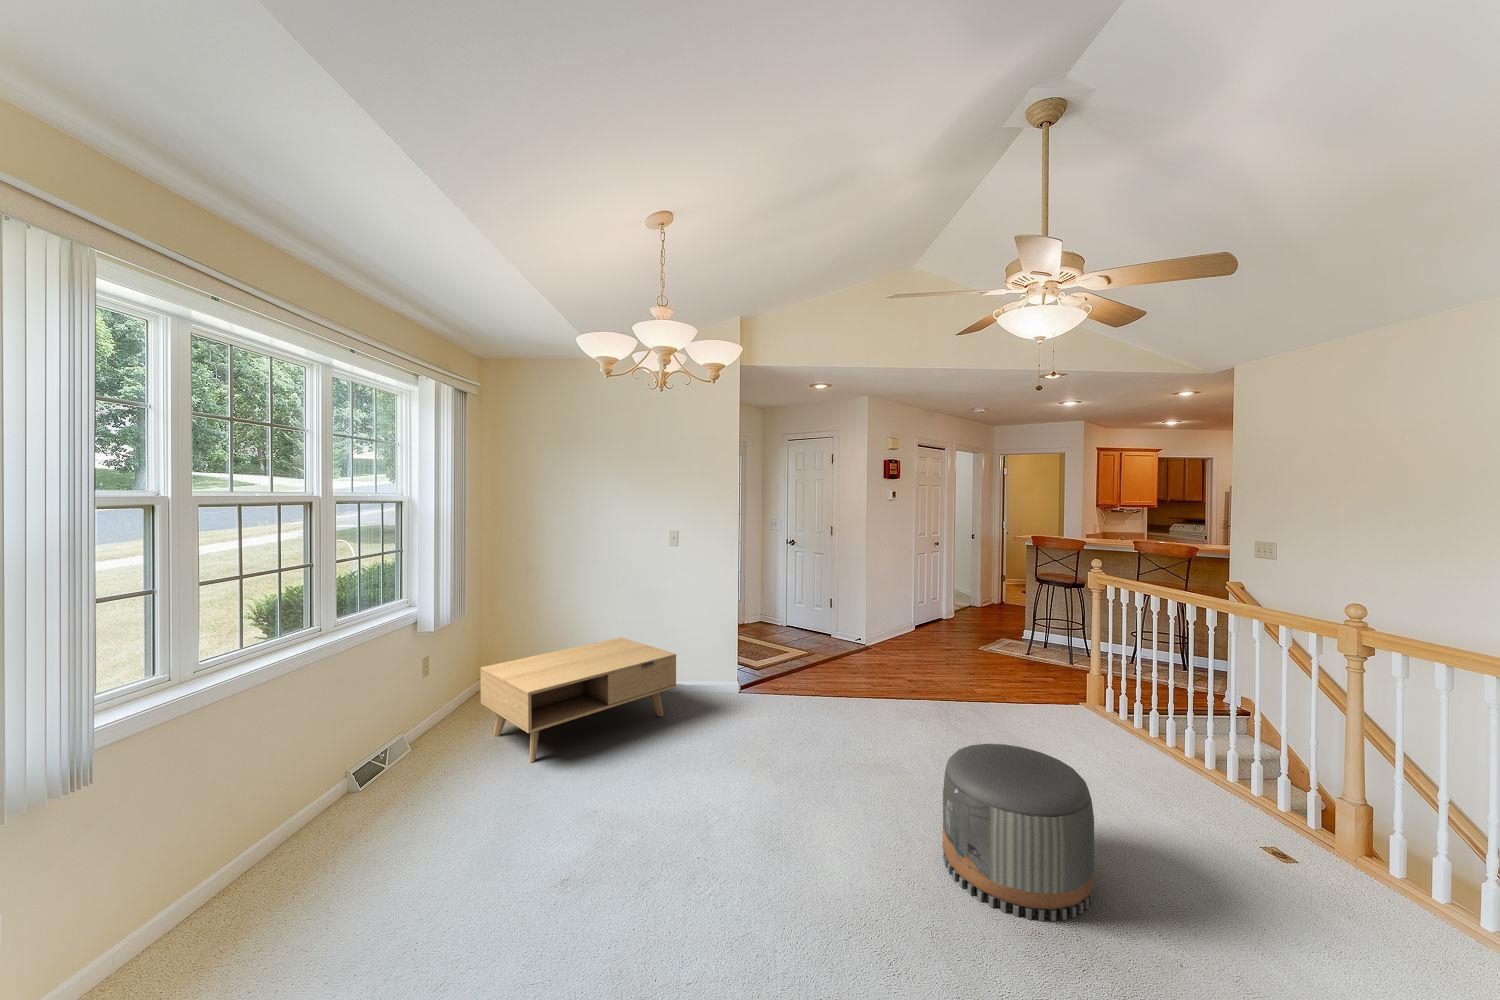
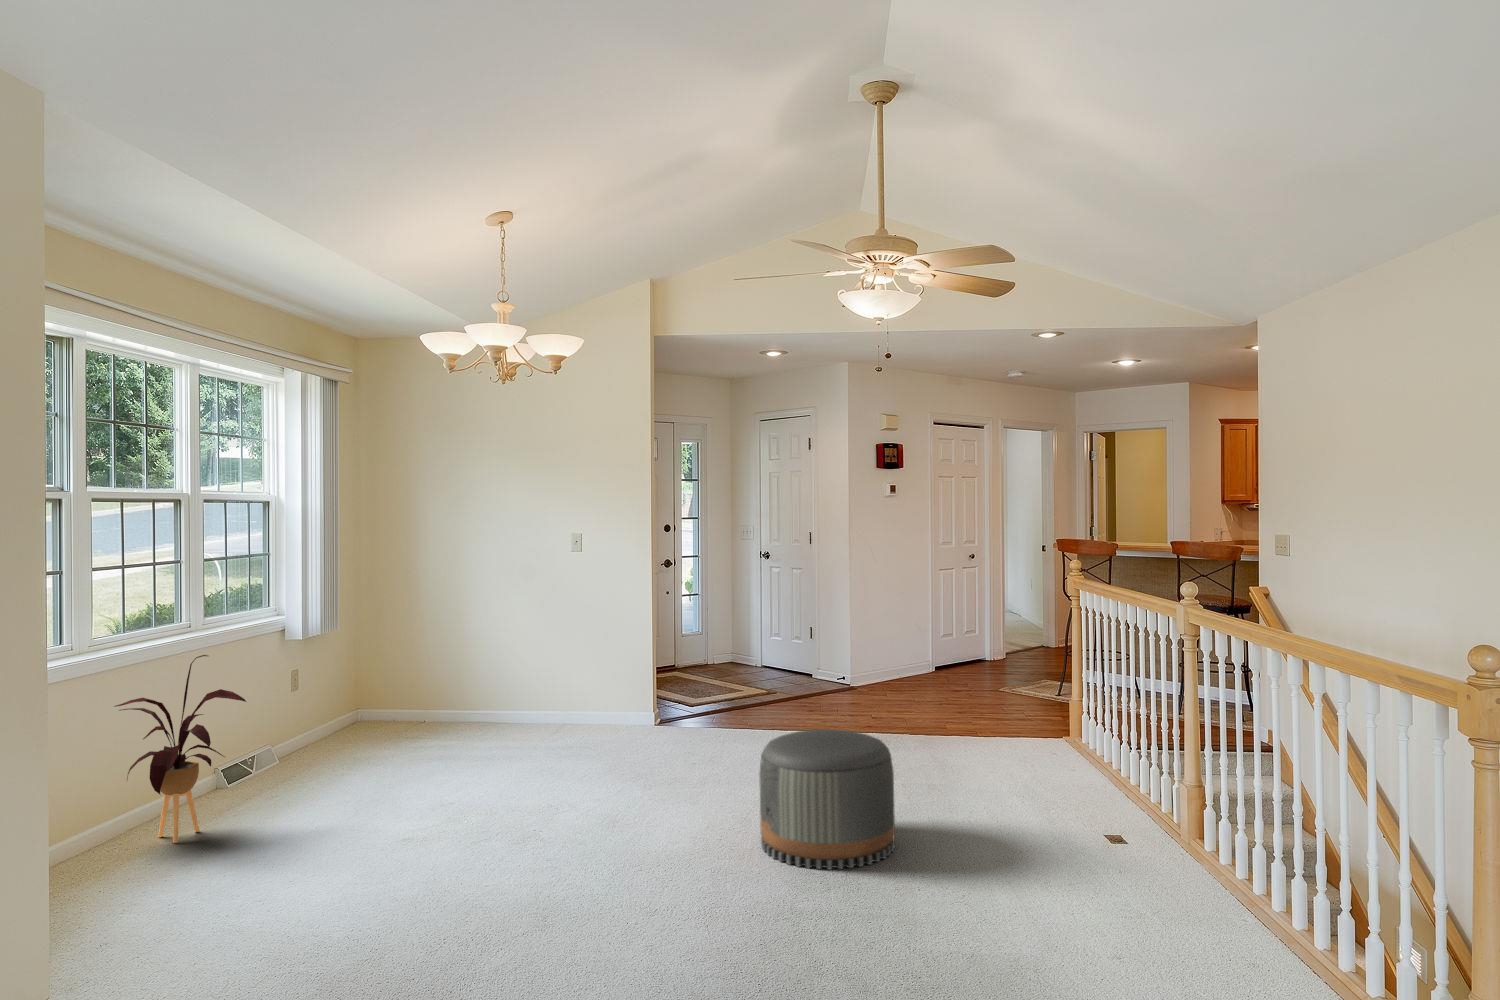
coffee table: present [481,637,676,762] -> none [352,660,569,773]
house plant: none [220,680,386,899] -> present [115,655,246,843]

